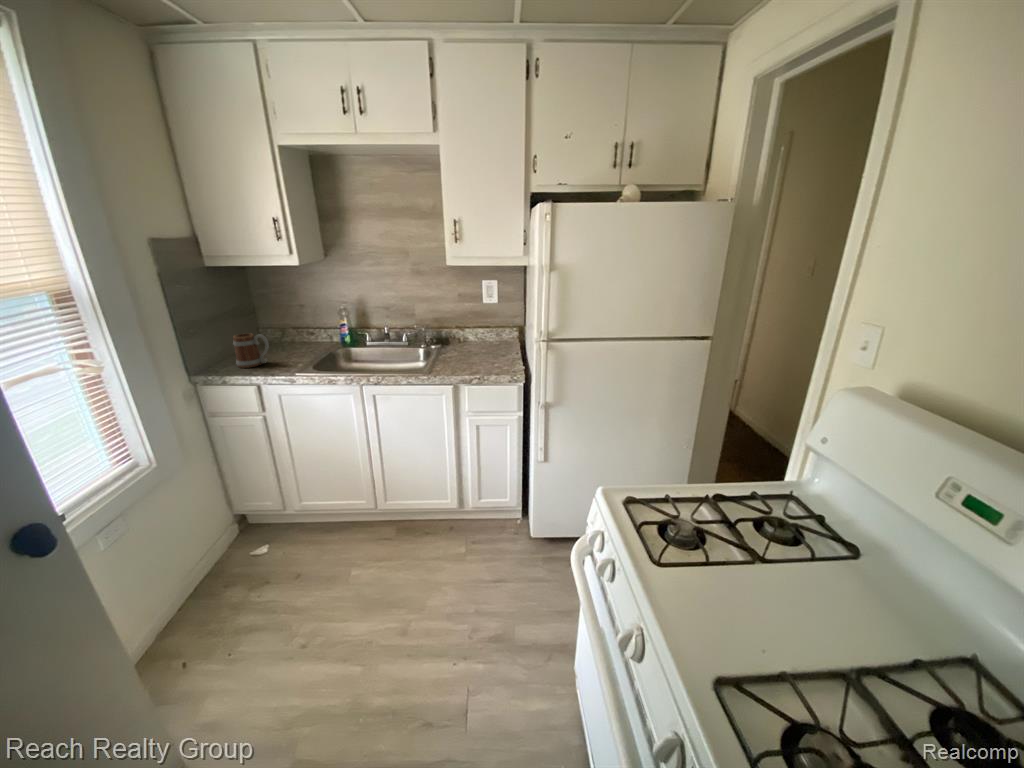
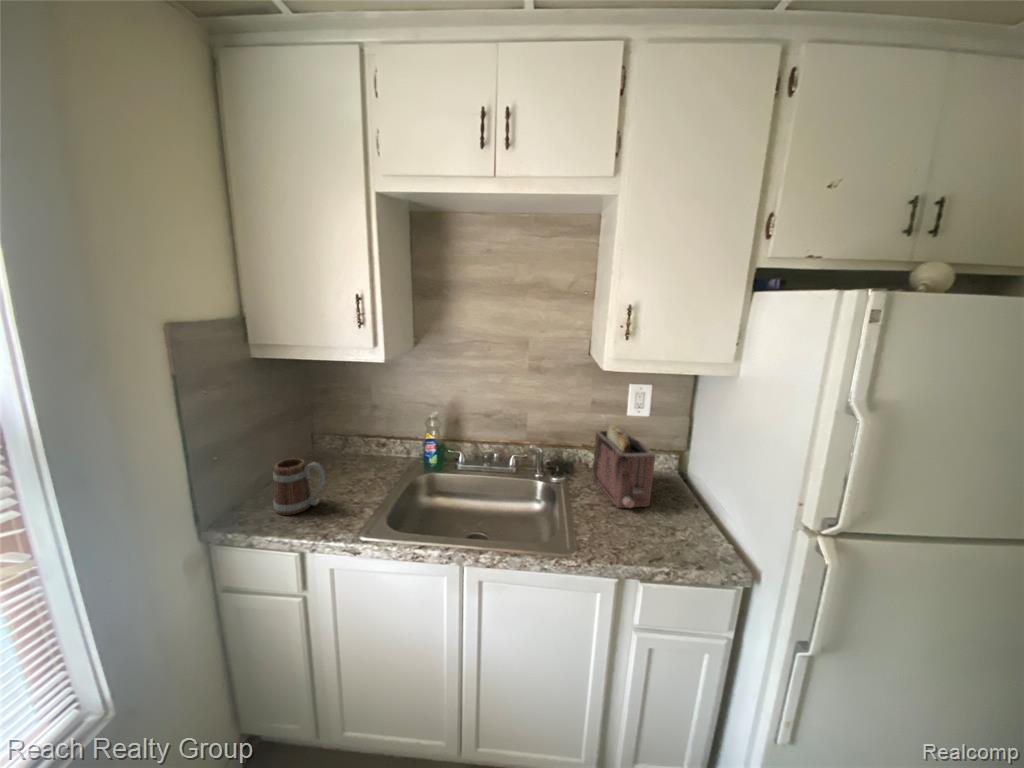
toaster: none [459,306,489,357] -> present [593,425,655,508]

